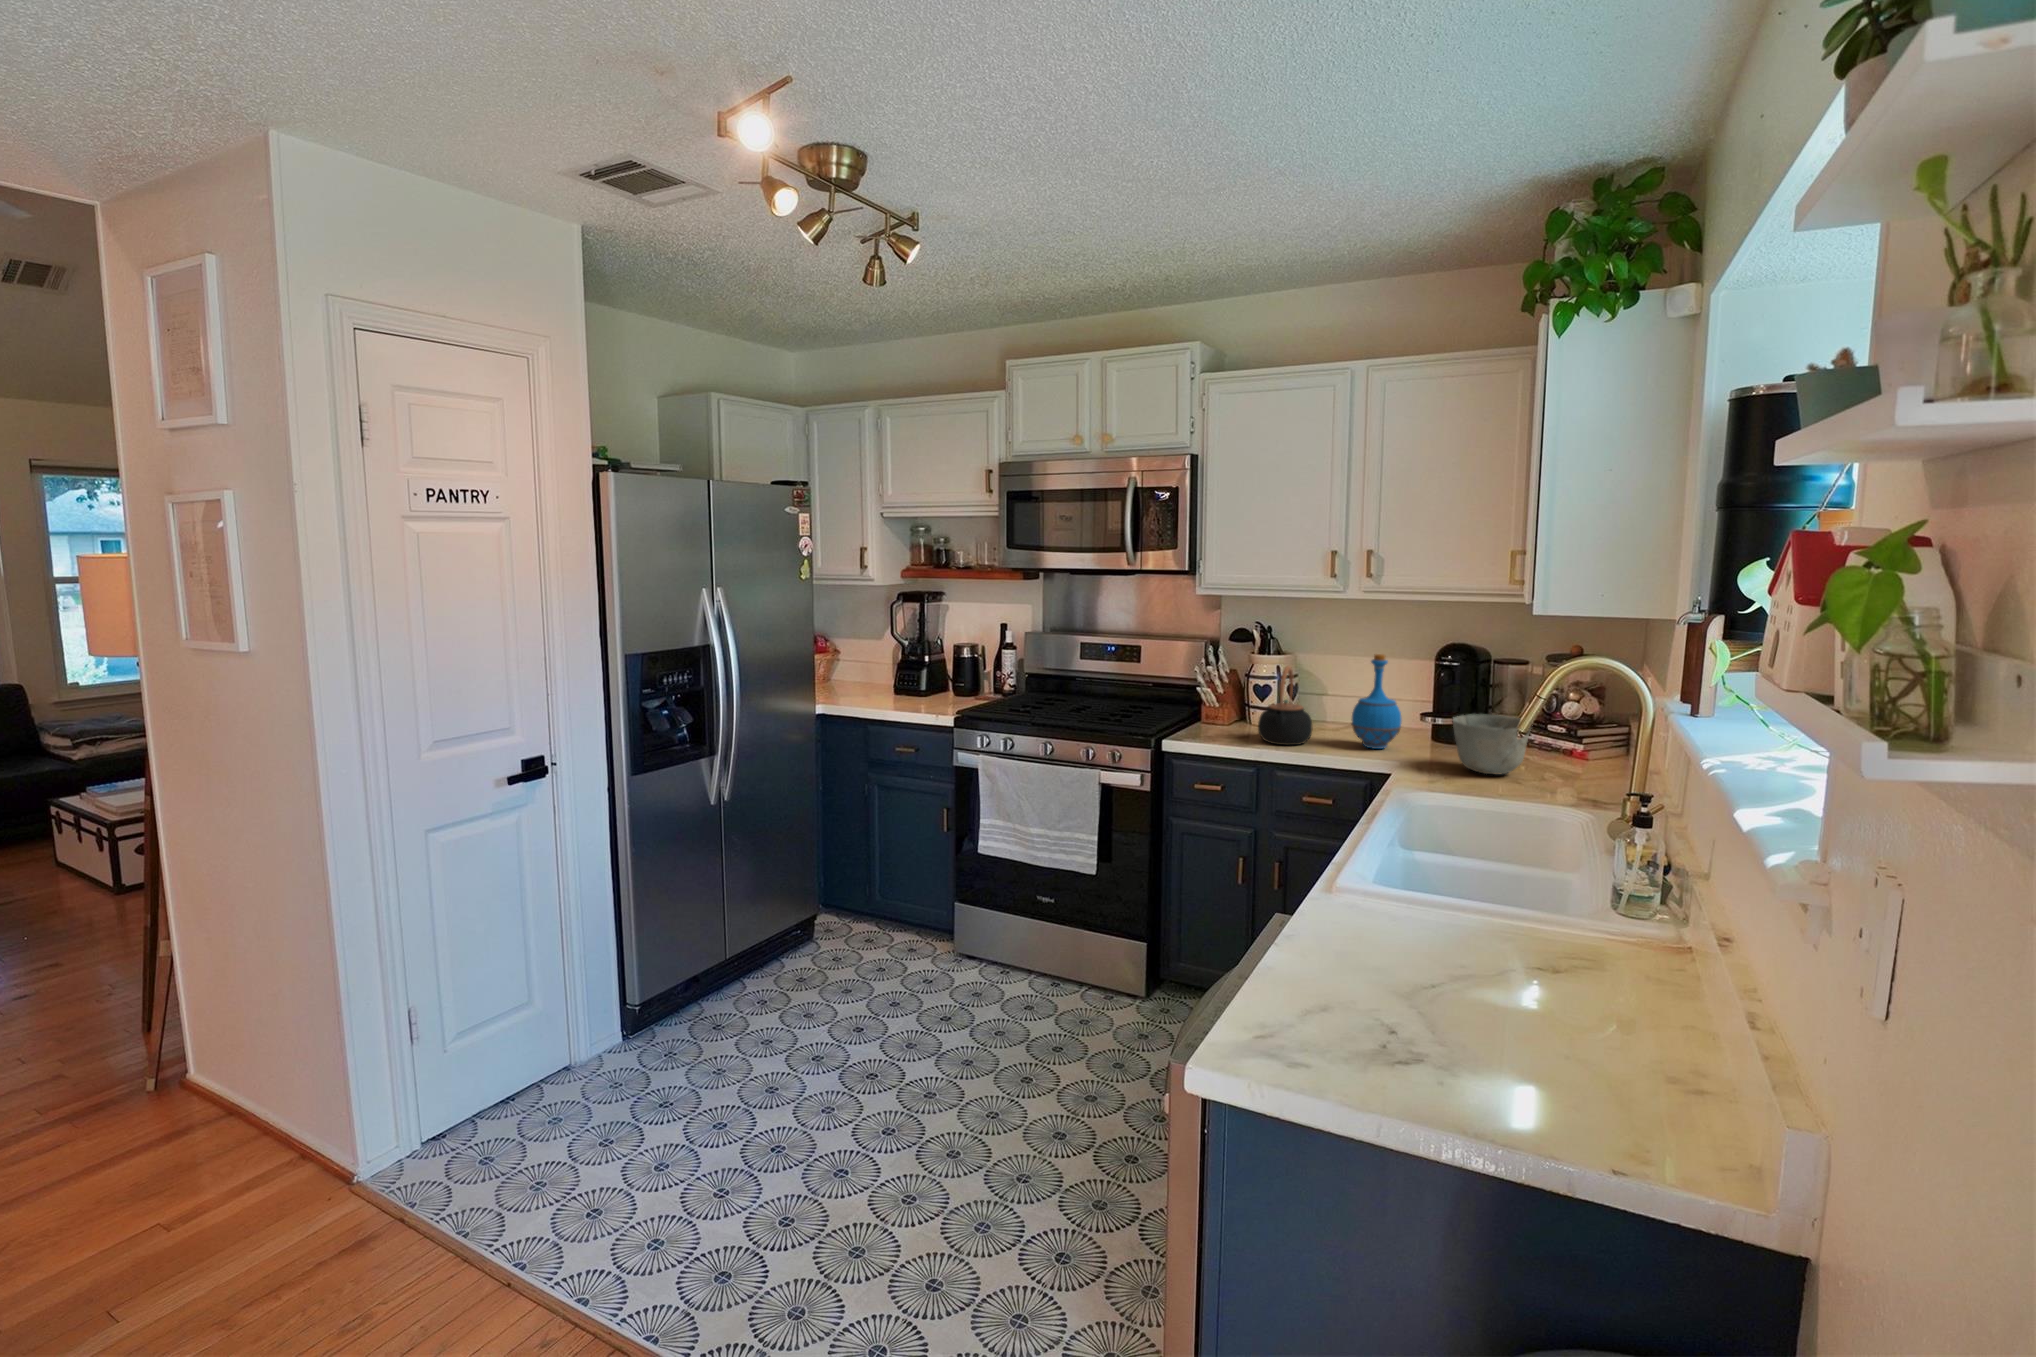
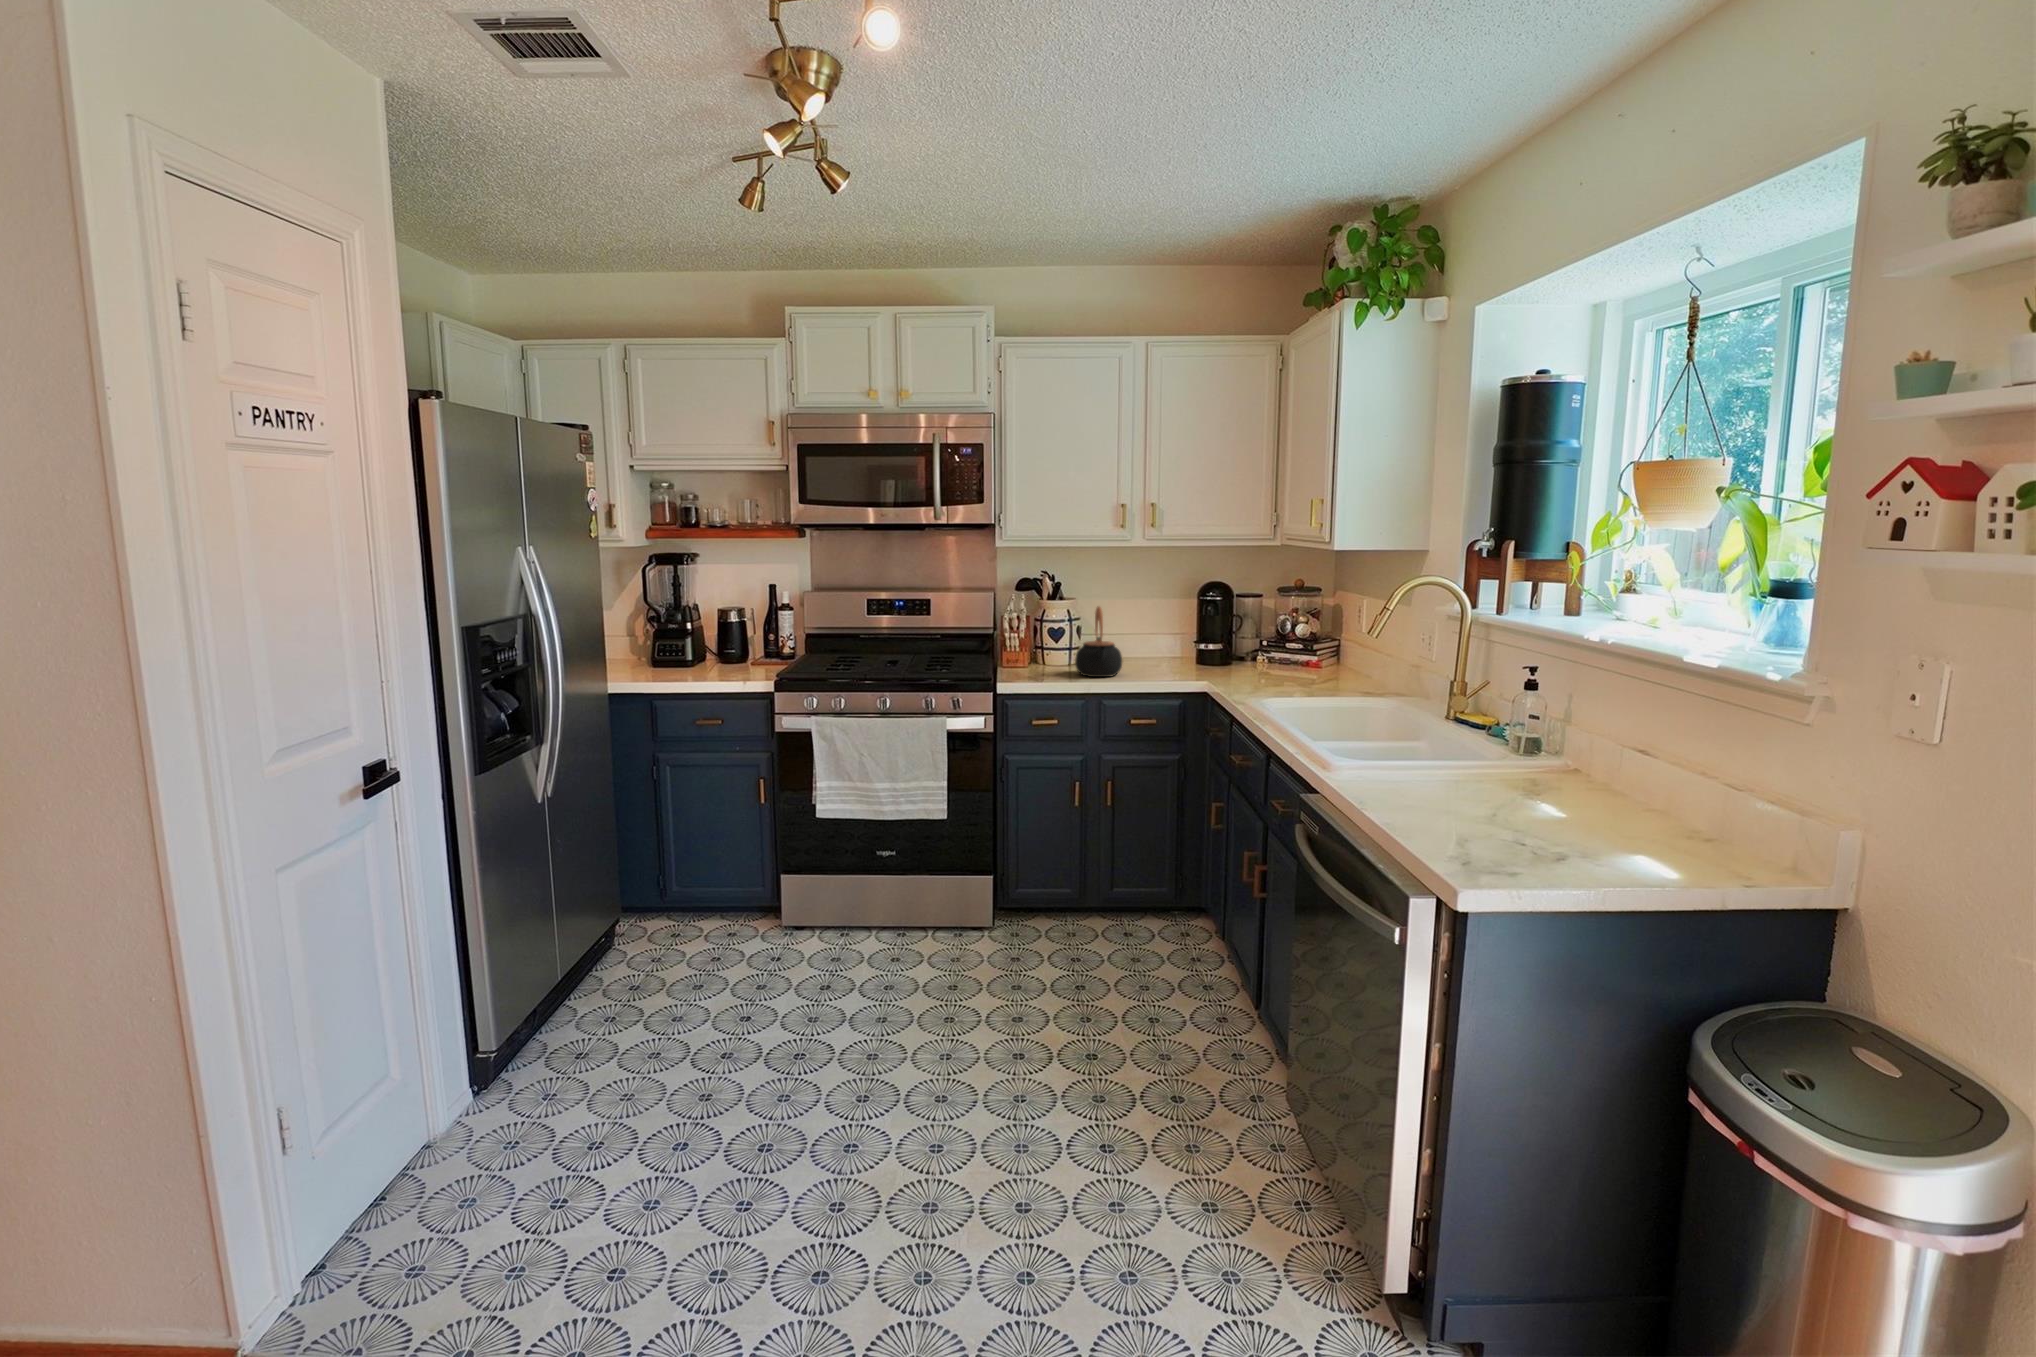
bottle: present [1351,654,1401,749] -> none [1151,592,1192,673]
ceramic bowl: present [1453,714,1529,774] -> none [1244,636,1303,682]

